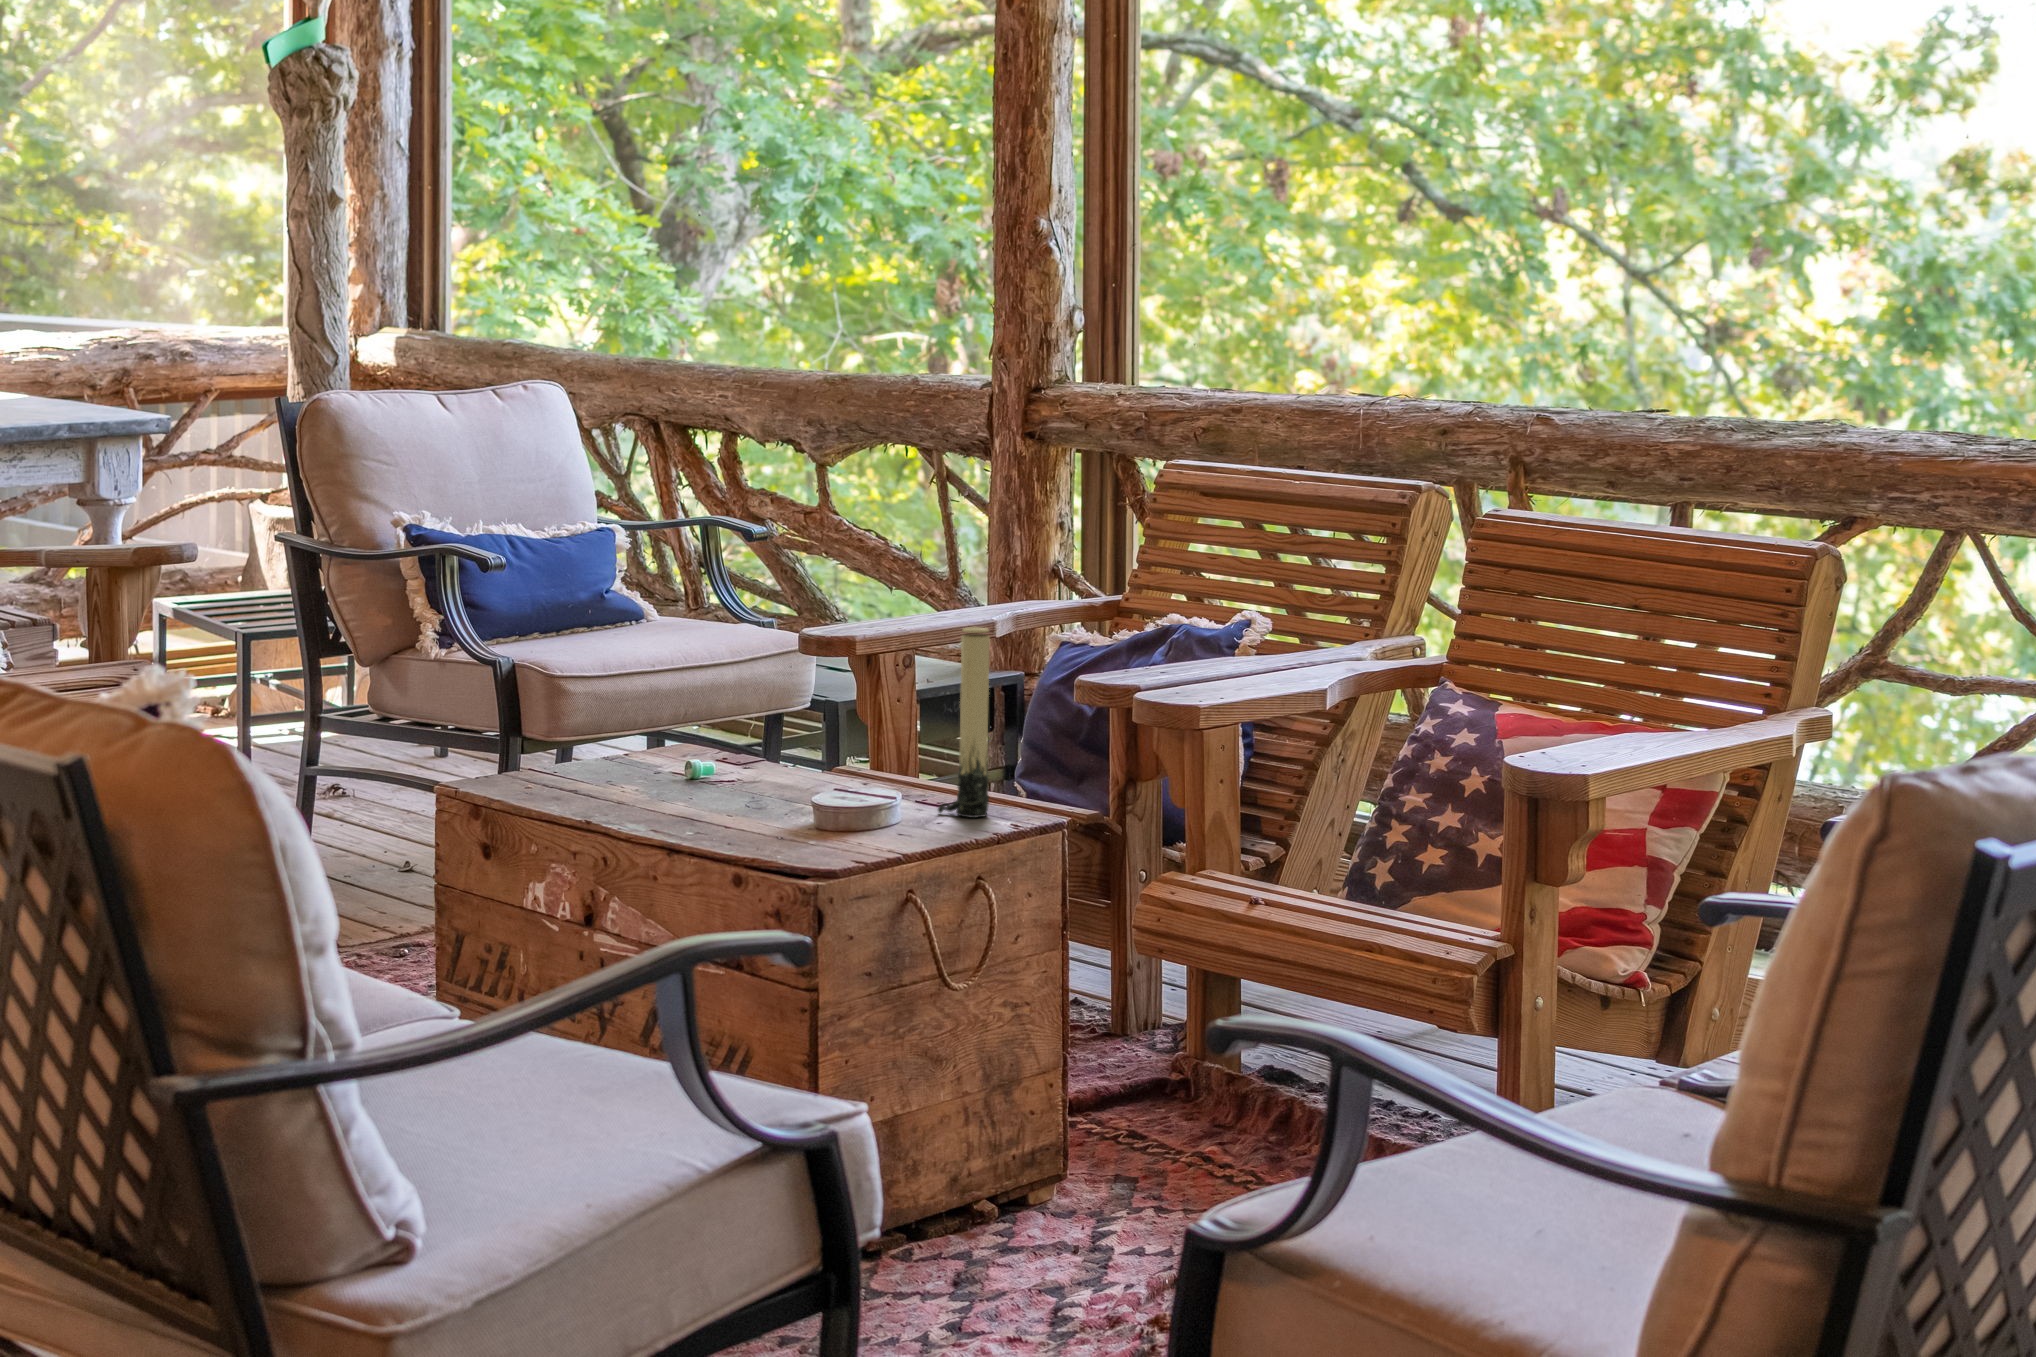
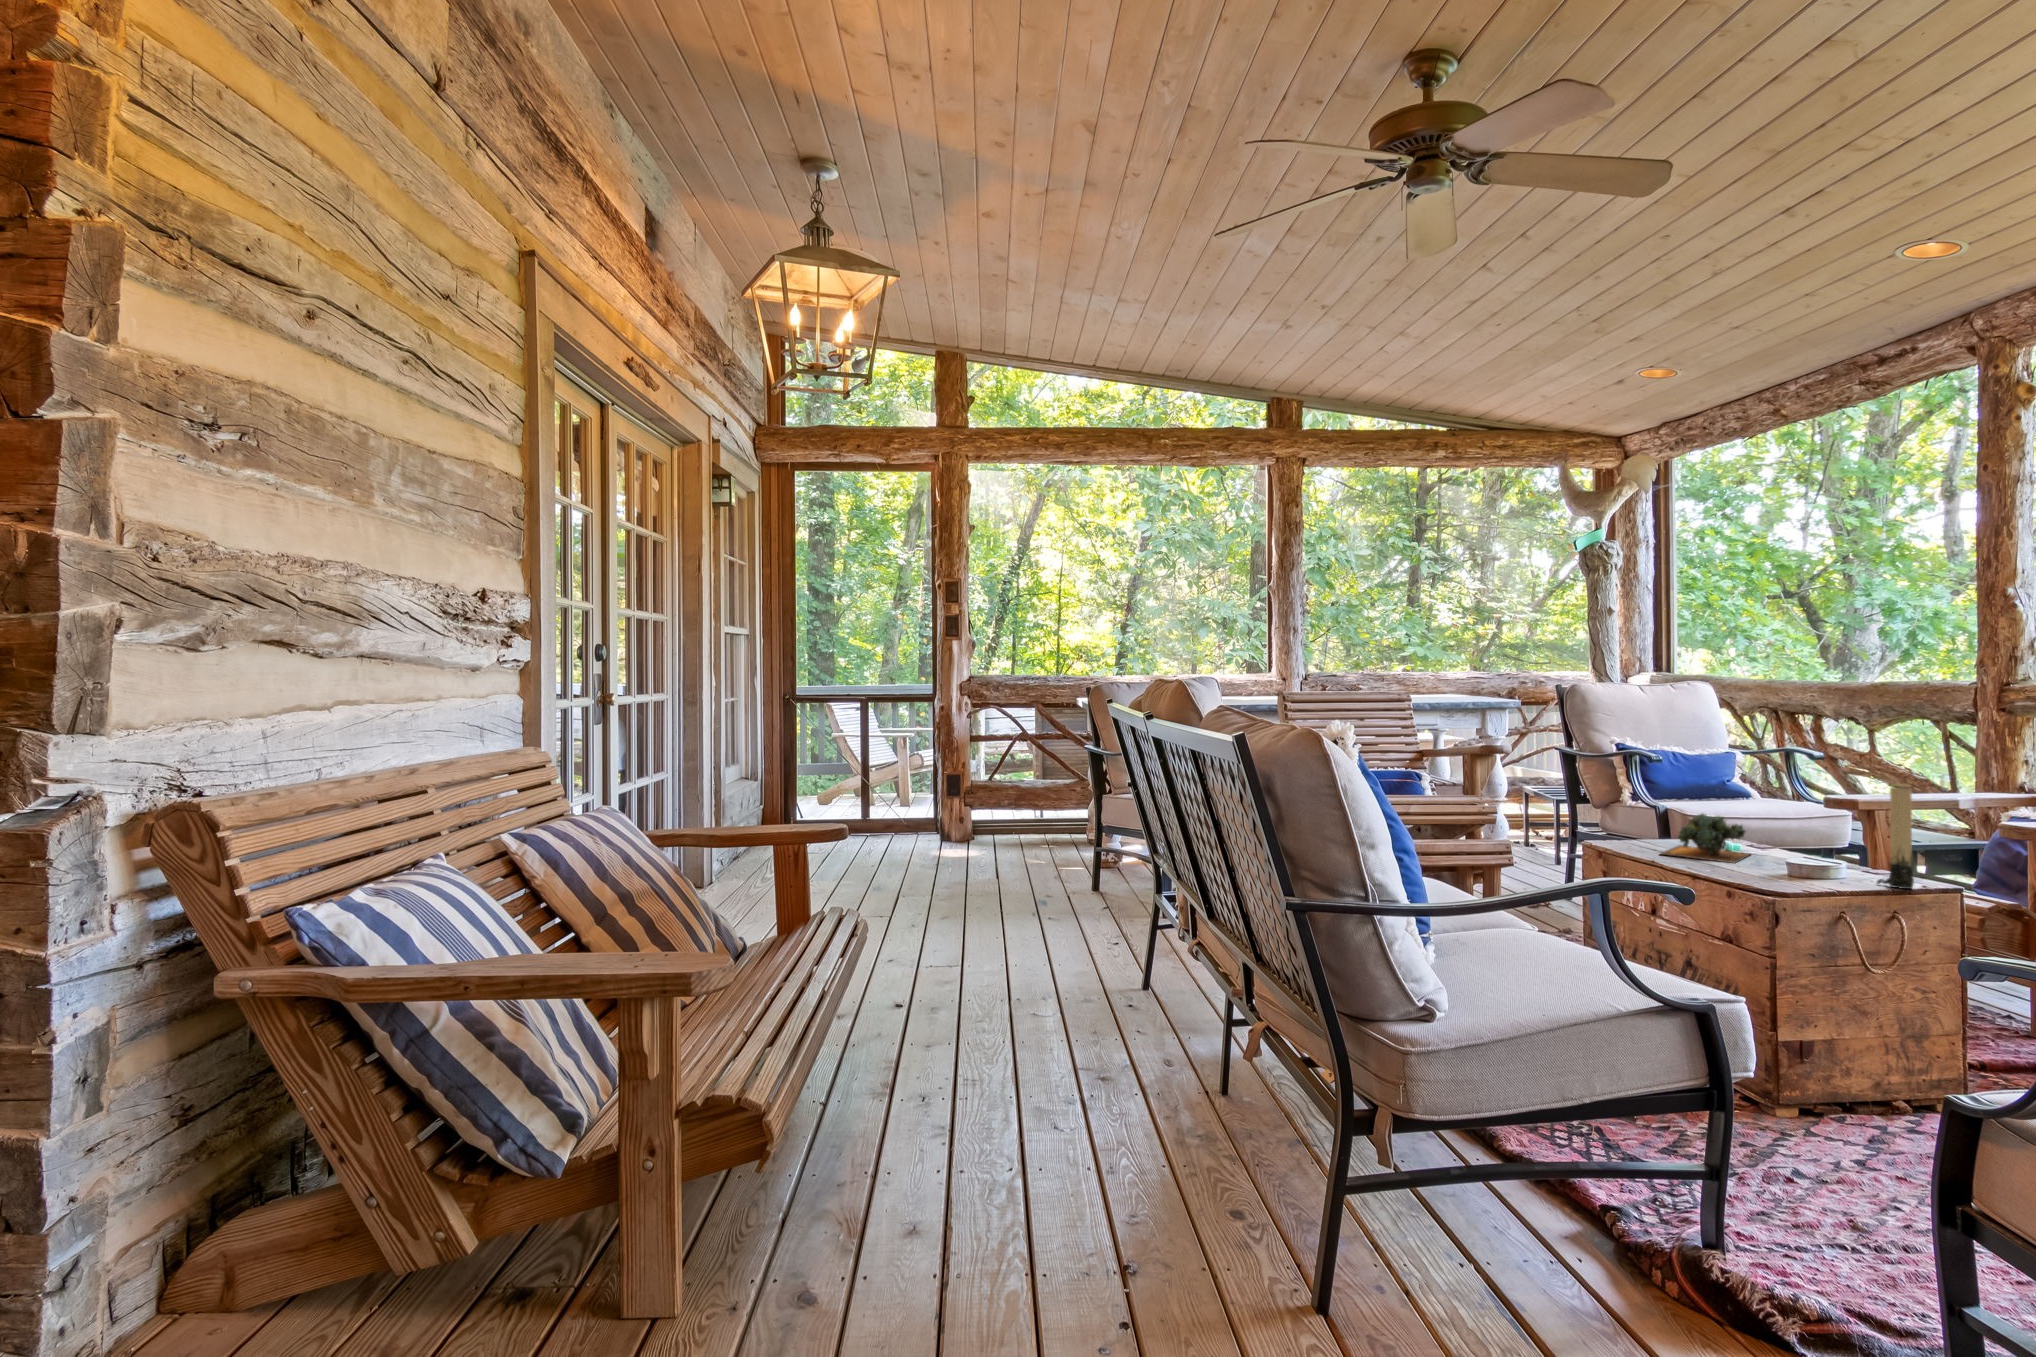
succulent plant: none [585,699,725,801] -> present [1661,813,1749,863]

